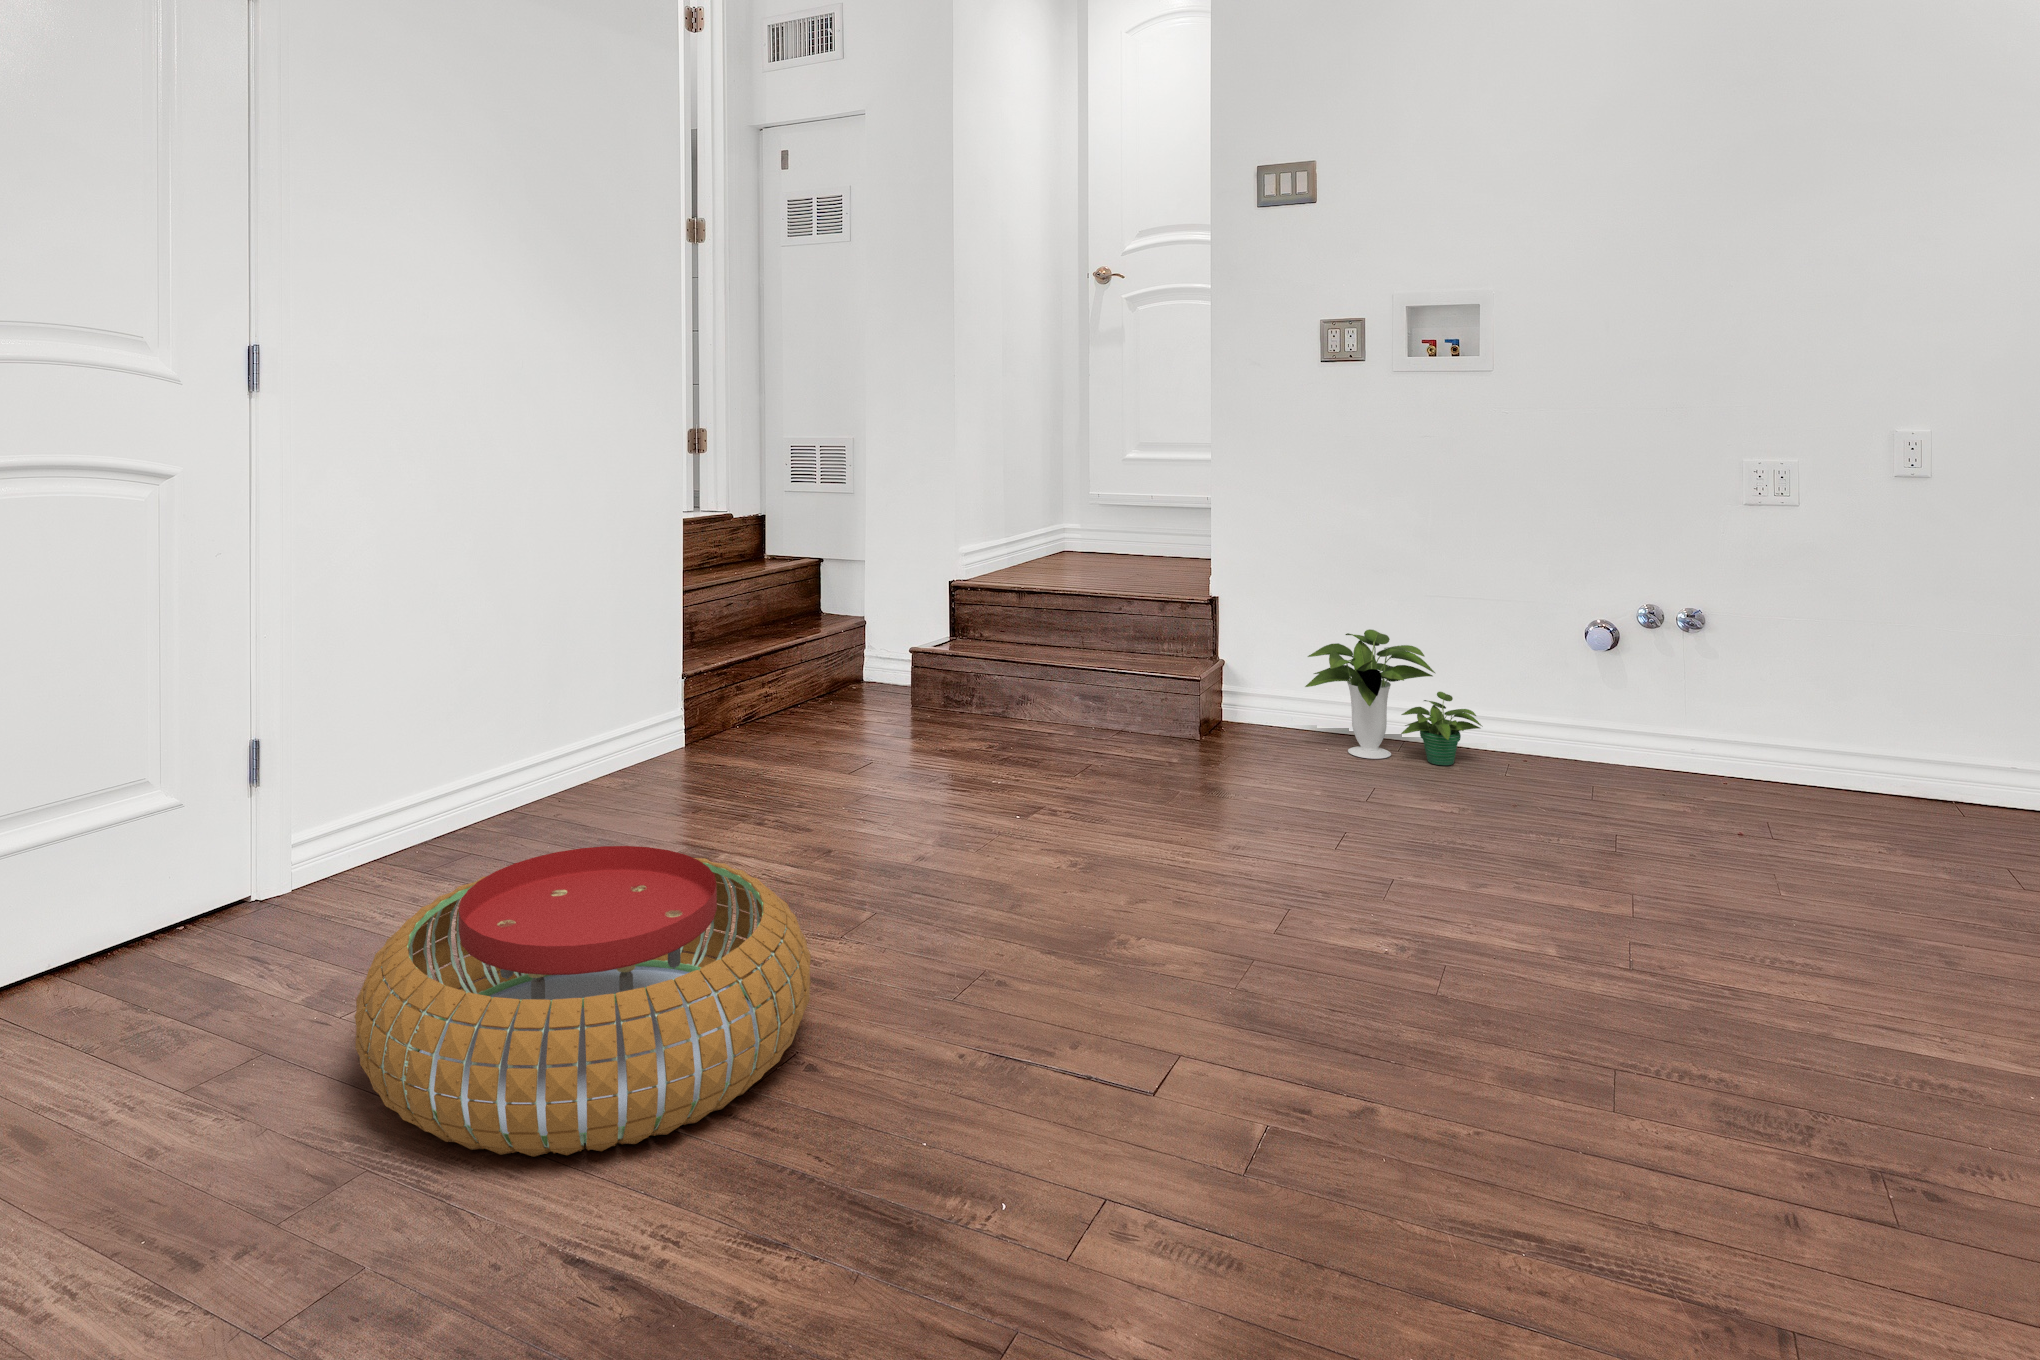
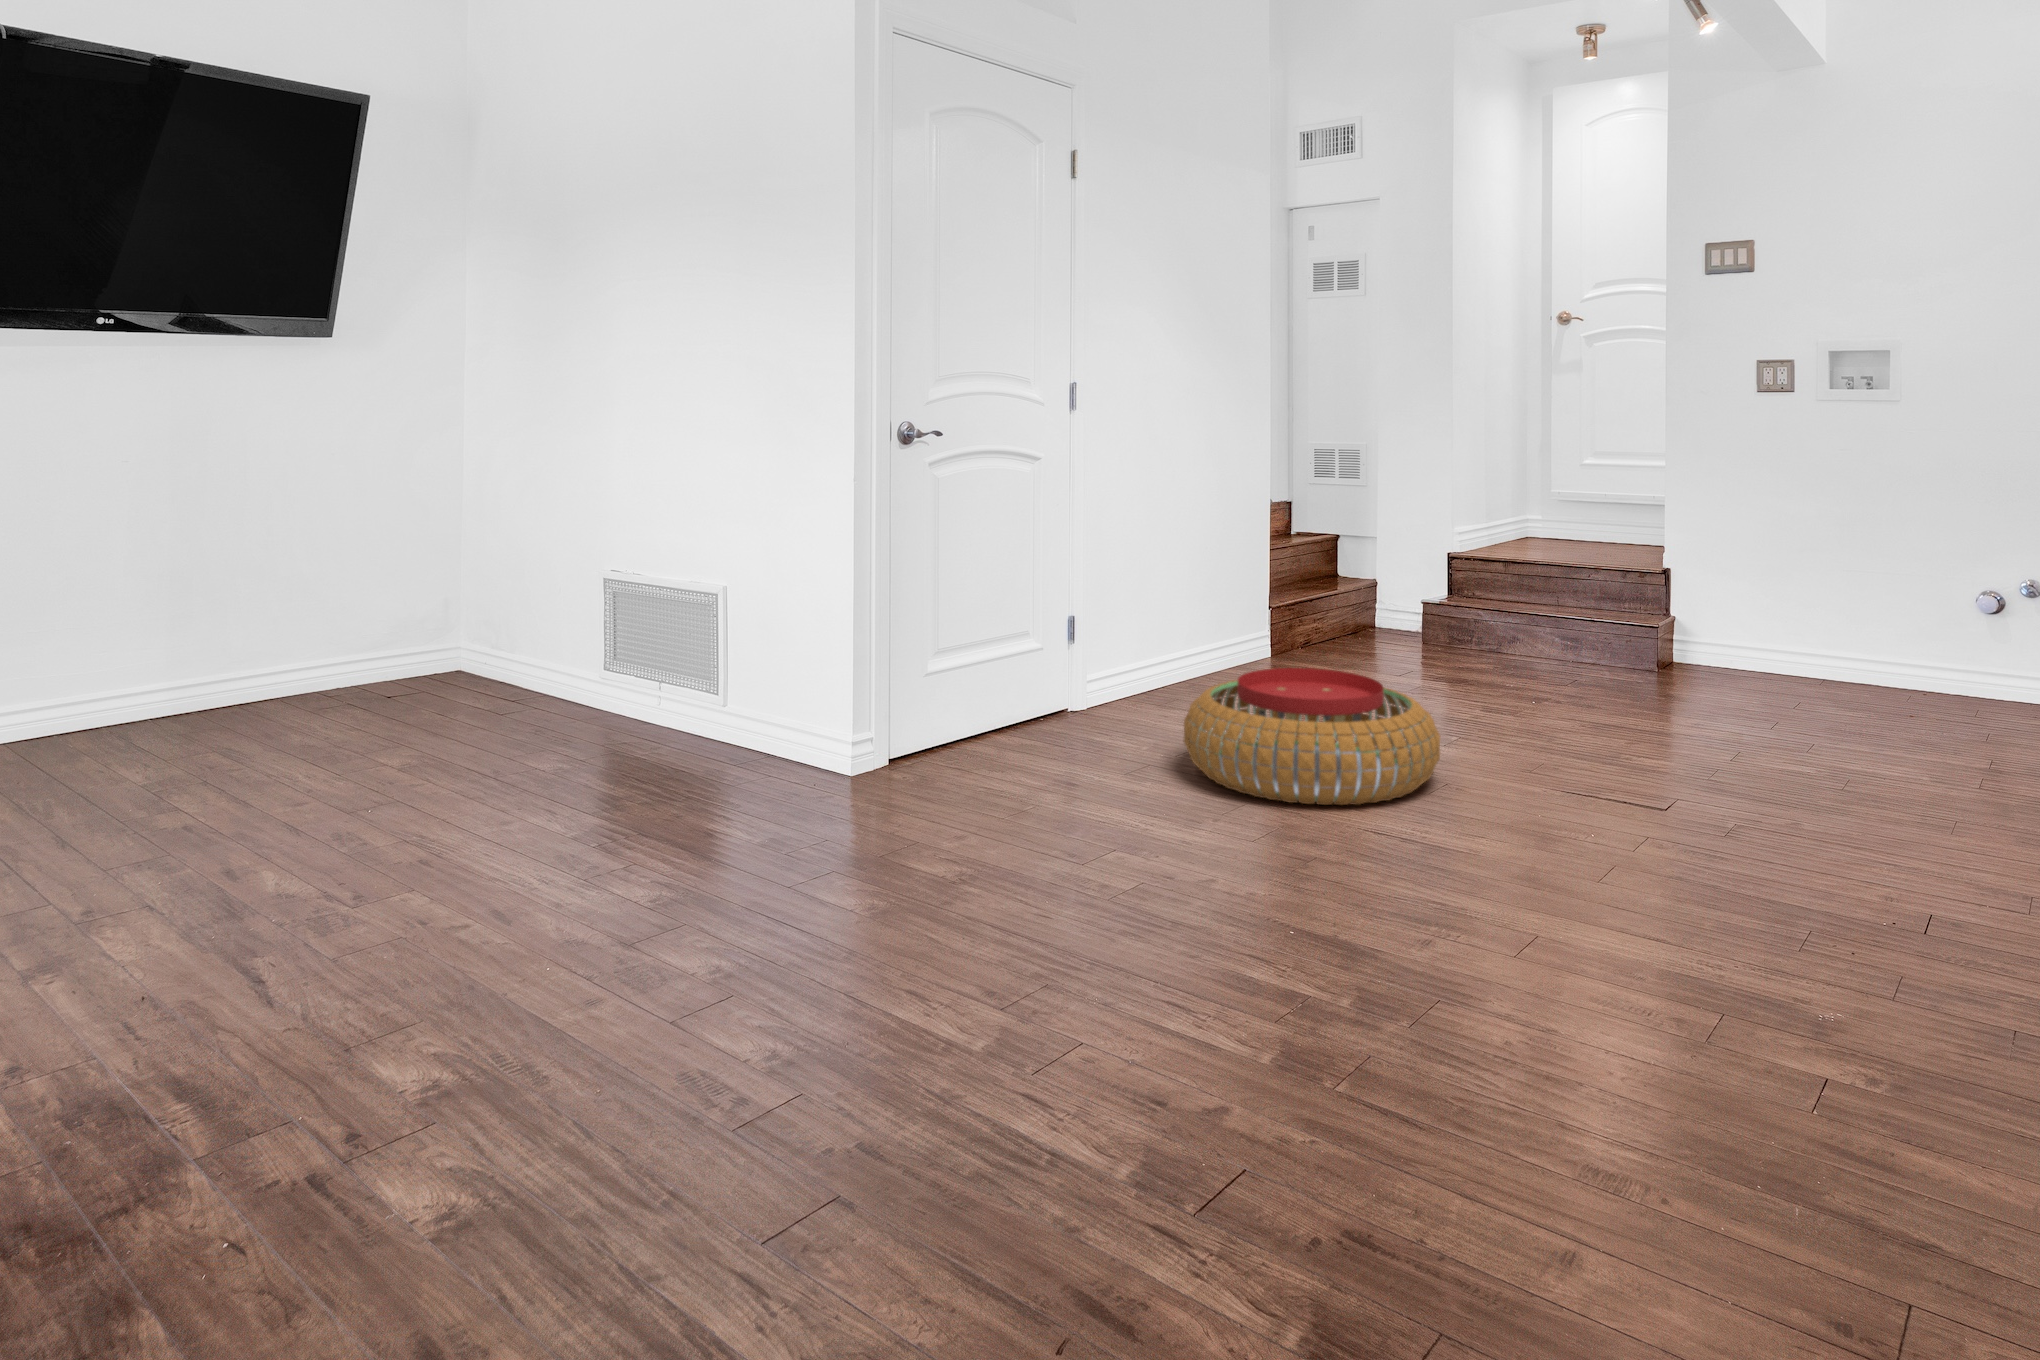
potted plant: present [1305,629,1482,765] -> none [1744,594,1889,694]

